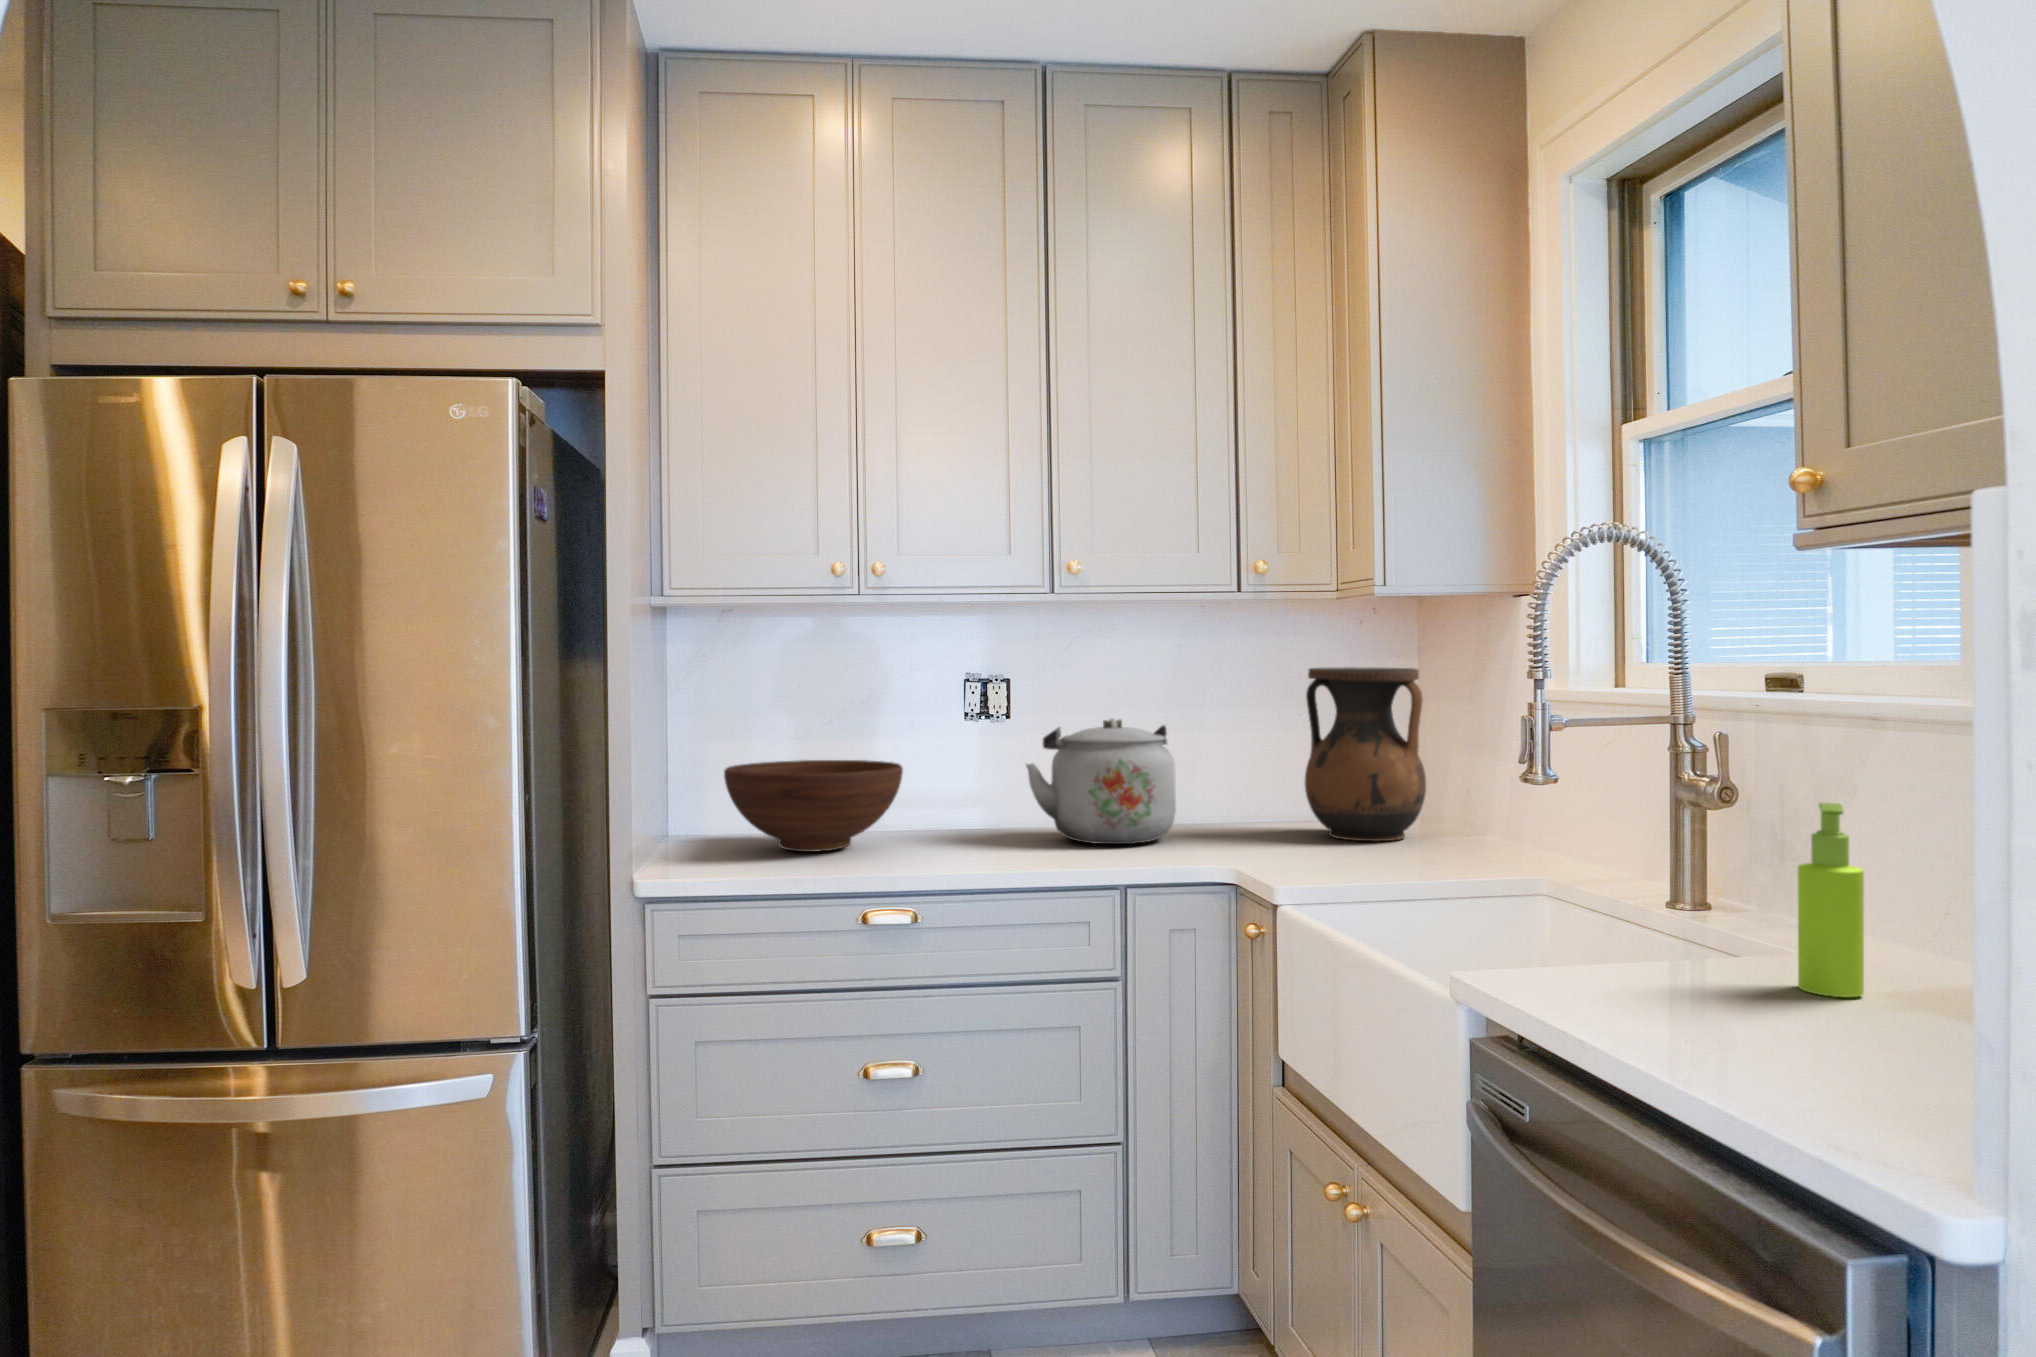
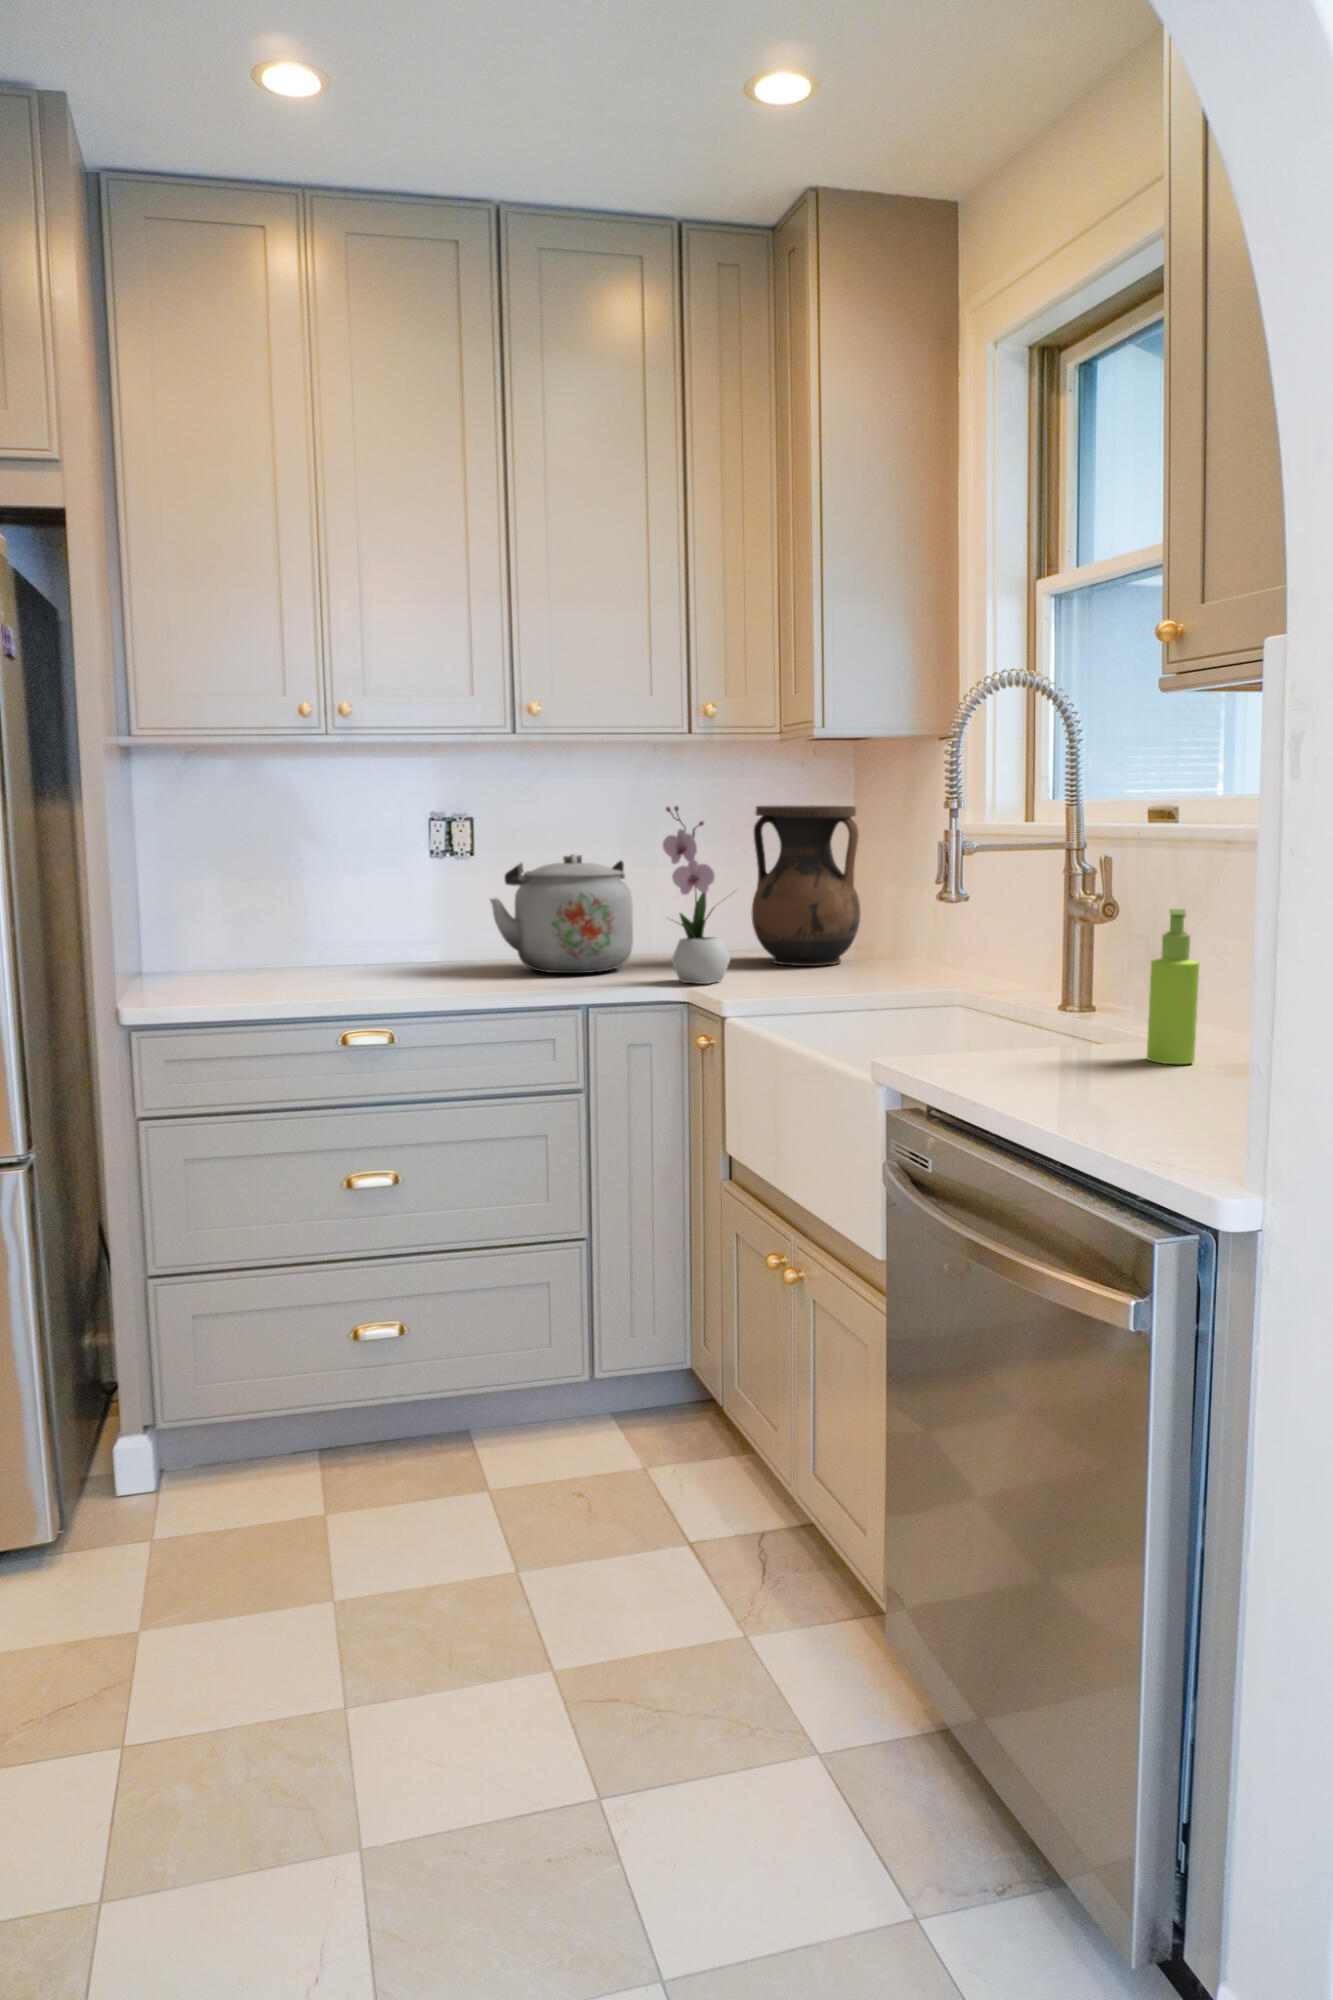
flower arrangement: none [1206,669,1288,862] -> present [663,806,730,984]
fruit bowl: present [724,760,903,852] -> none [188,897,369,986]

